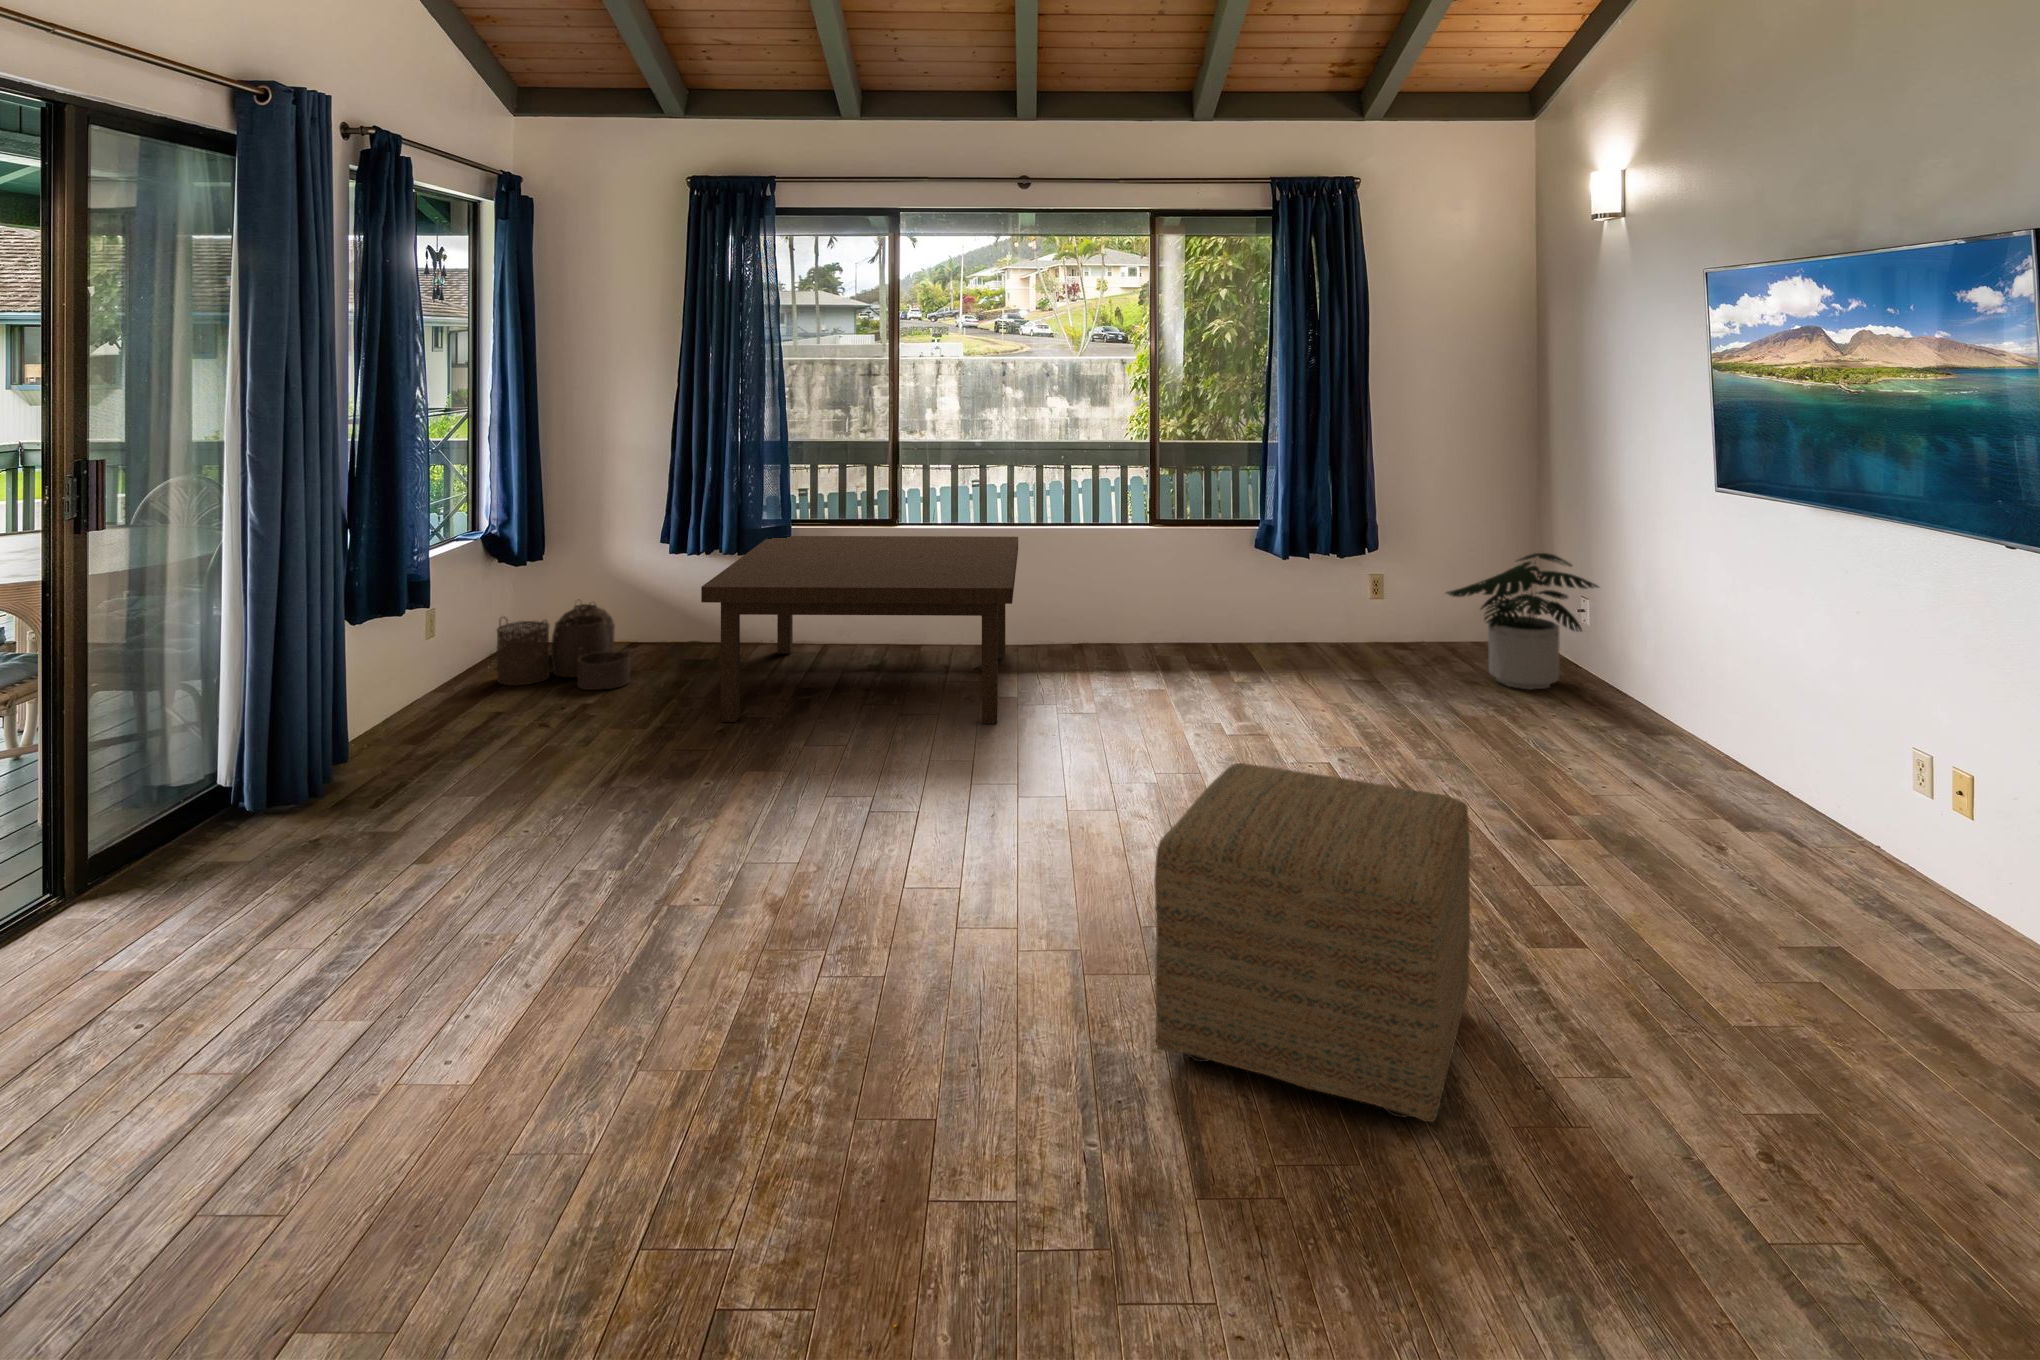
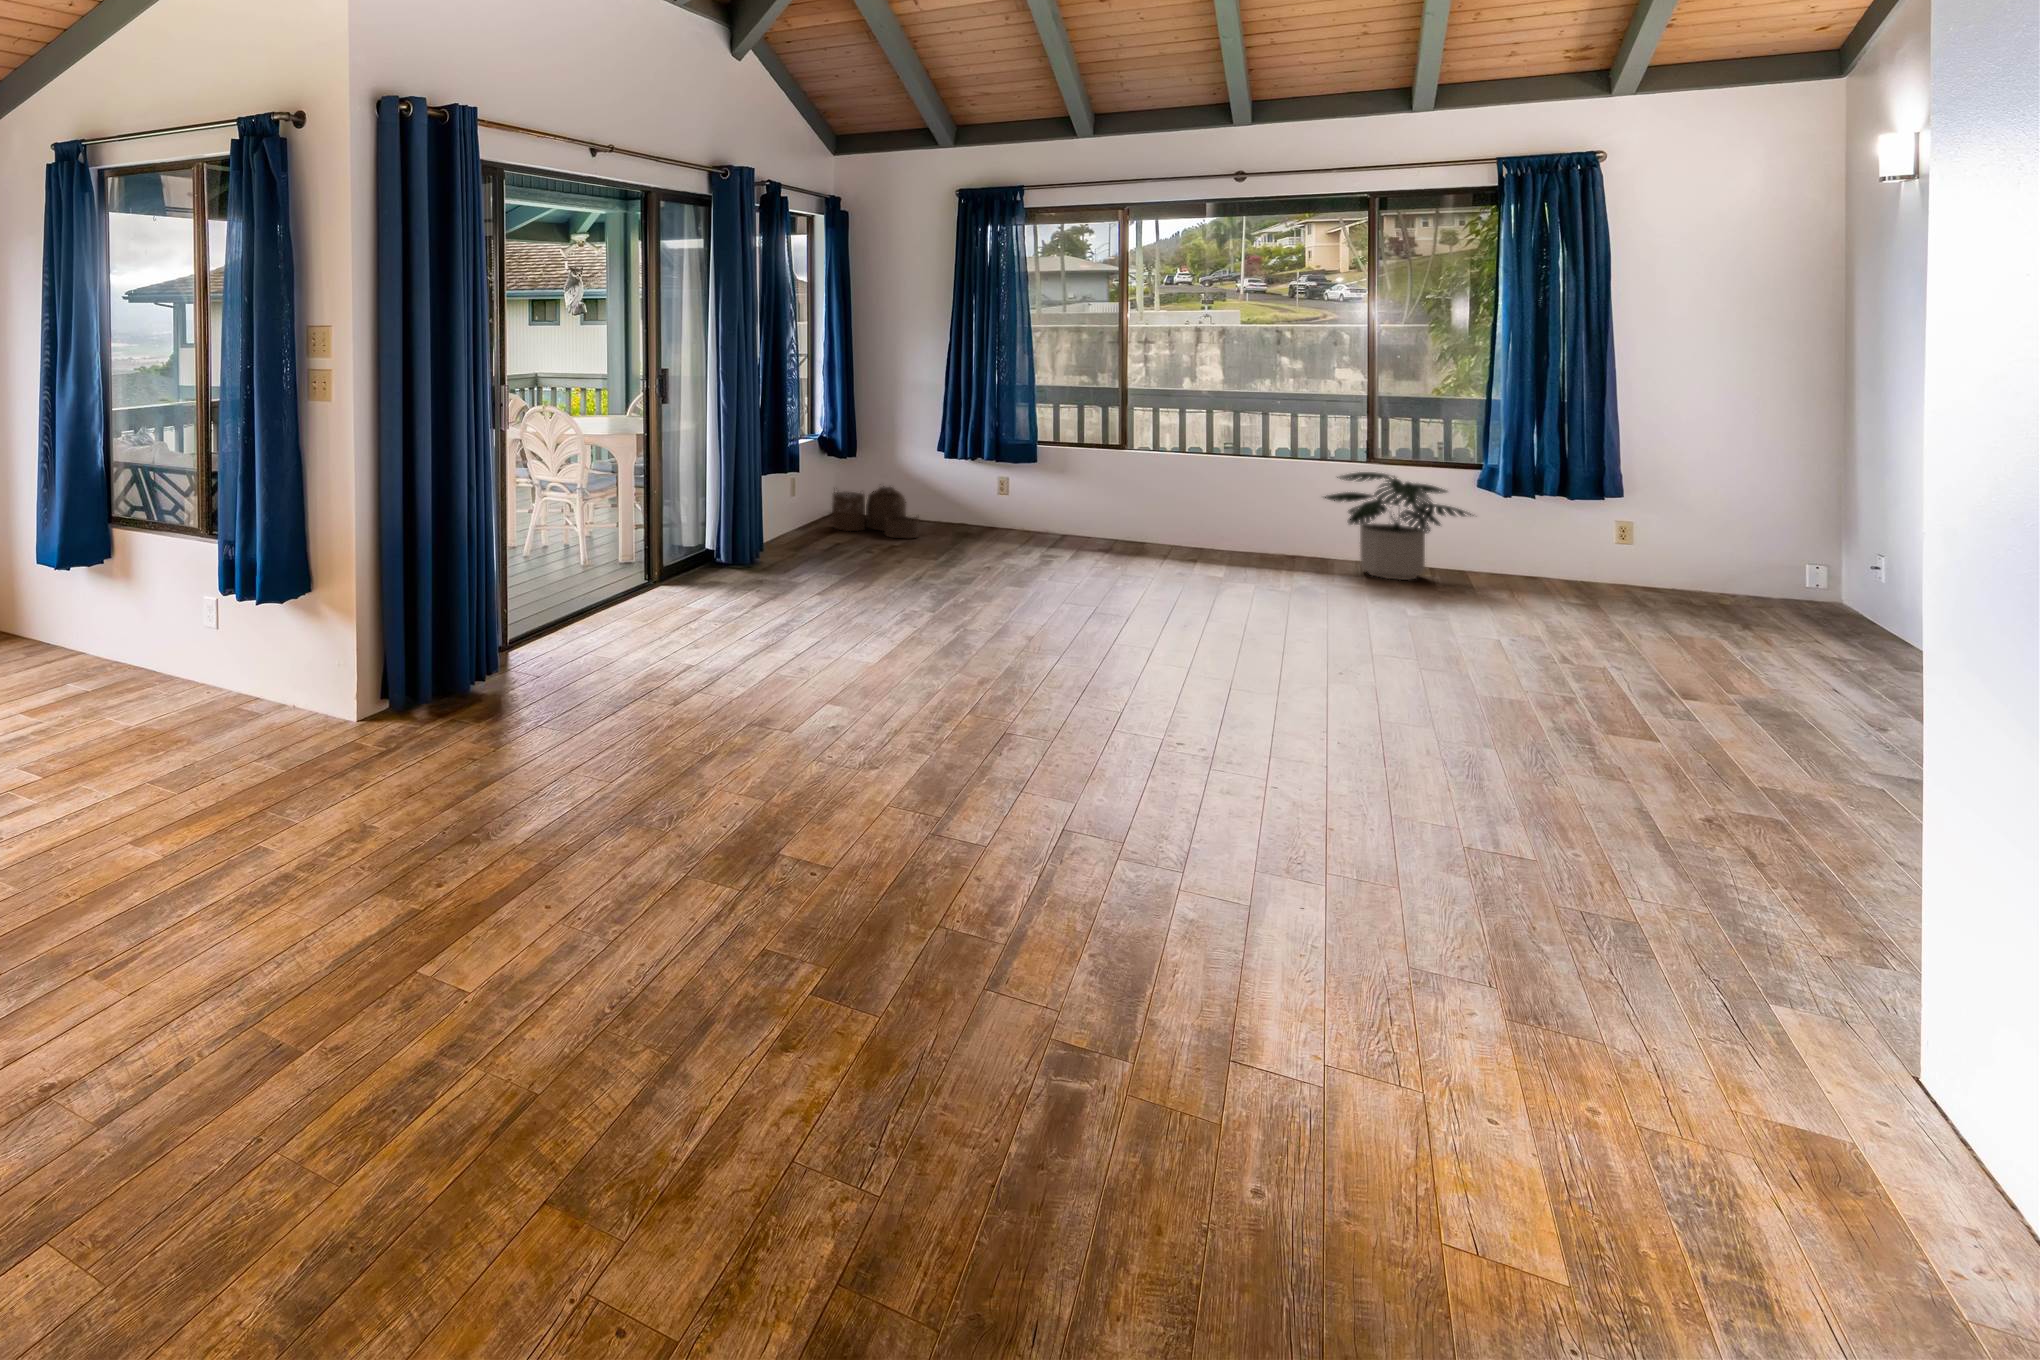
coffee table: present [701,536,1018,724] -> none [971,449,1232,587]
potted plant: present [1447,553,1598,689] -> present [1325,472,1474,580]
ottoman: present [1154,763,1471,1122] -> none [1254,582,1517,772]

